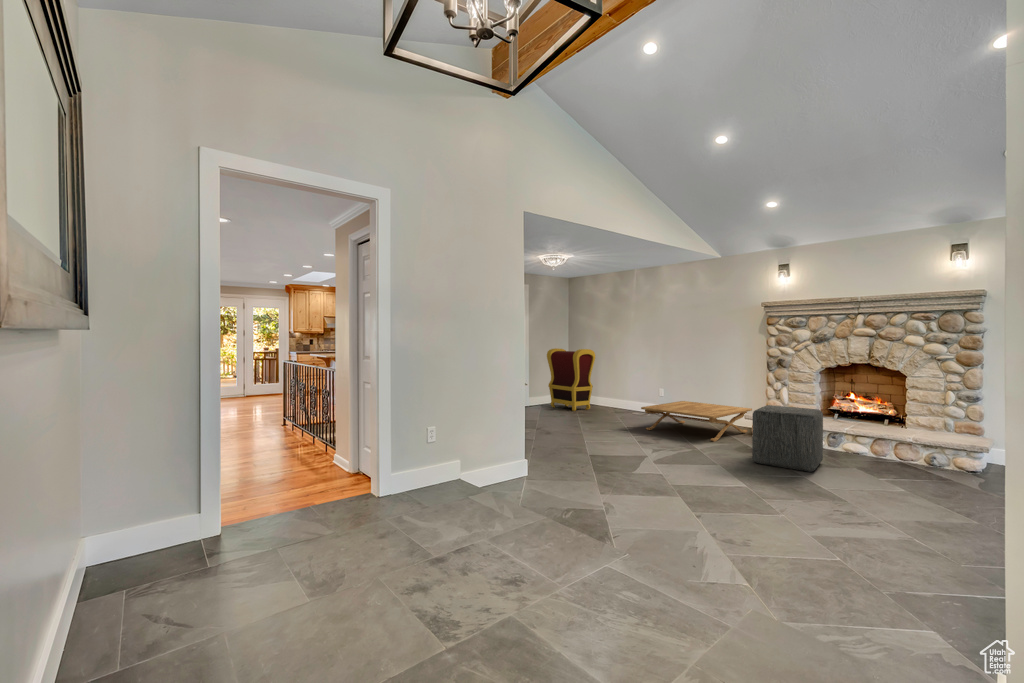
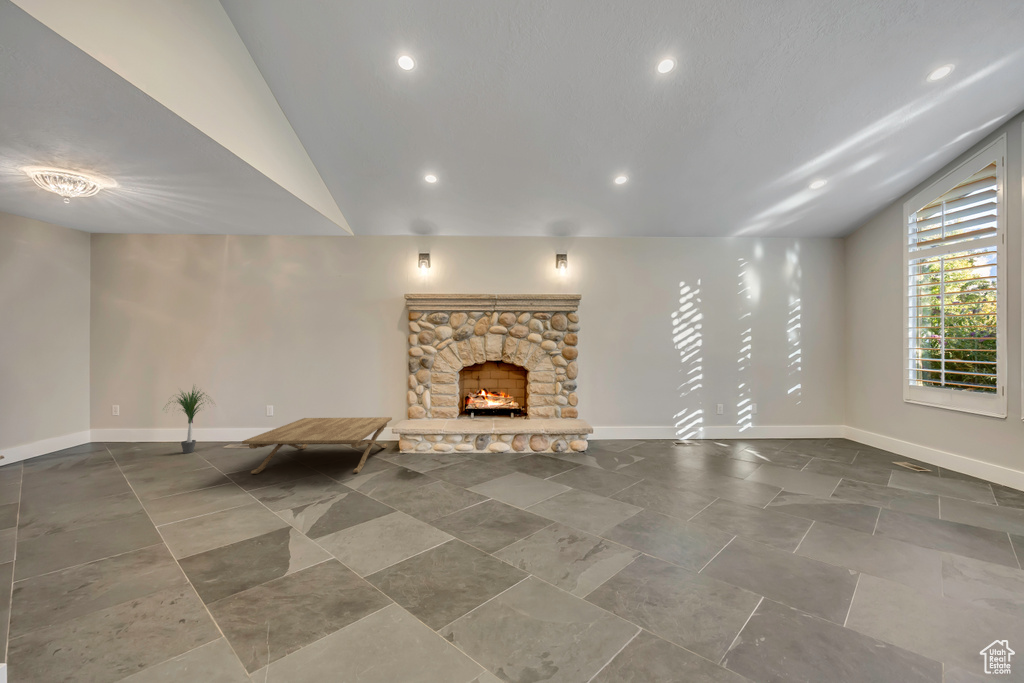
armchair: present [547,348,595,411] -> none [33,353,152,460]
potted plant: none [600,369,629,414] -> present [177,390,207,453]
ottoman: present [752,405,823,472] -> none [423,415,495,500]

